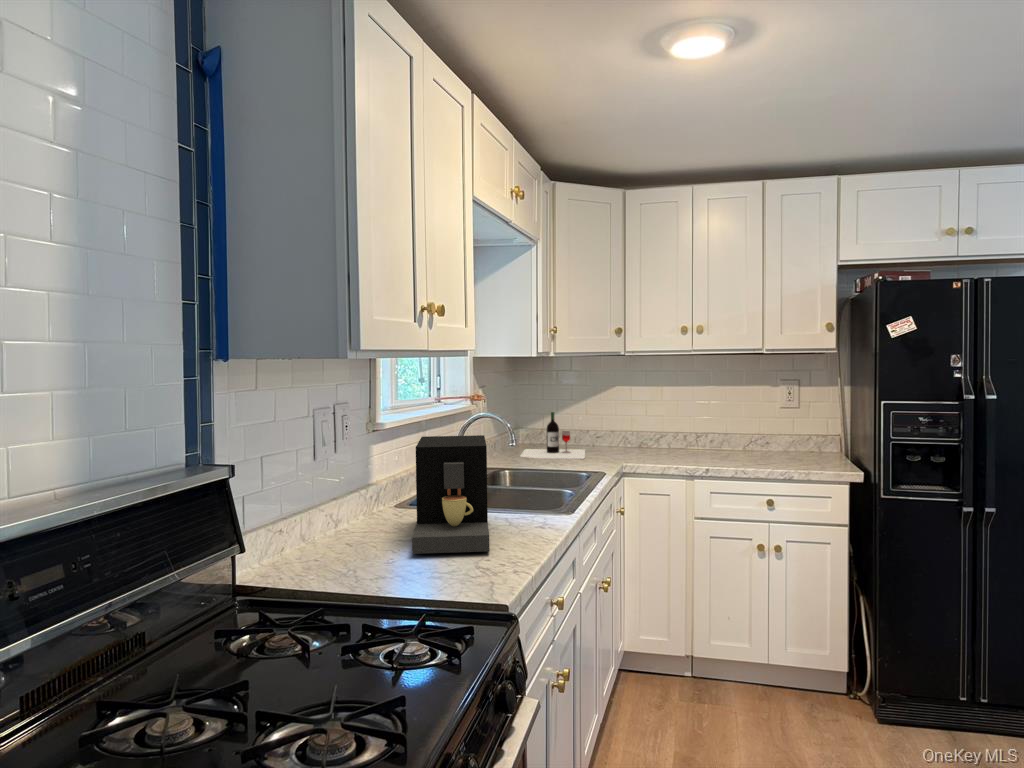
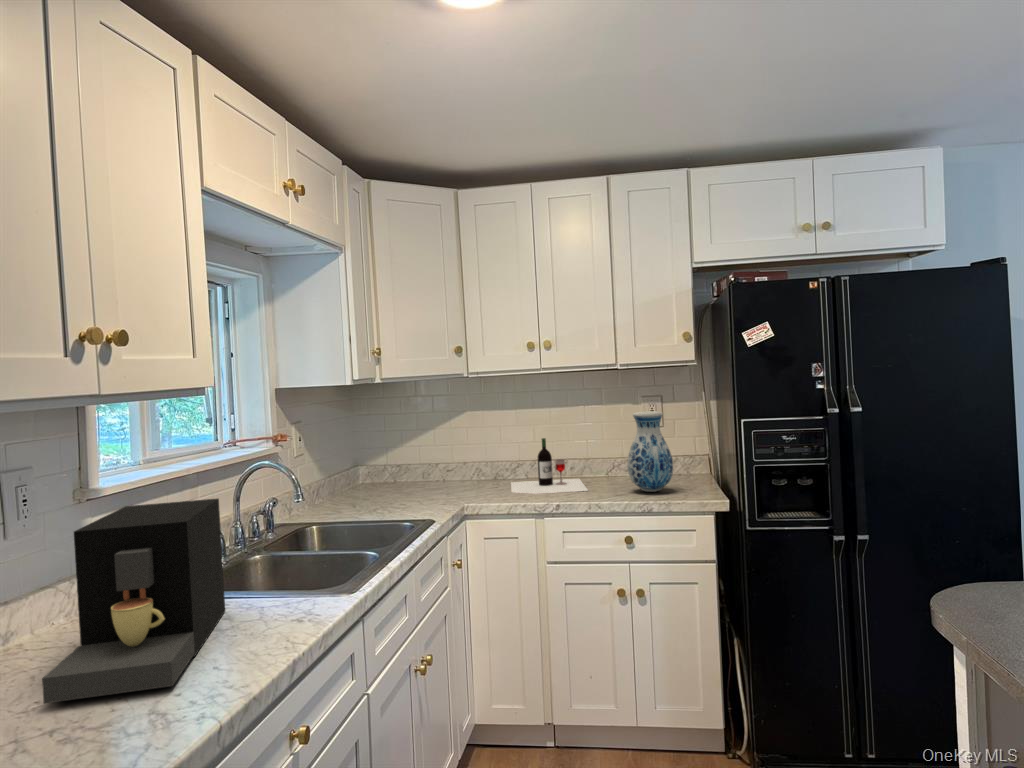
vase: none [768,392,811,463] -> present [628,411,673,492]
wine bottle: present [520,412,585,459] -> present [511,438,588,494]

